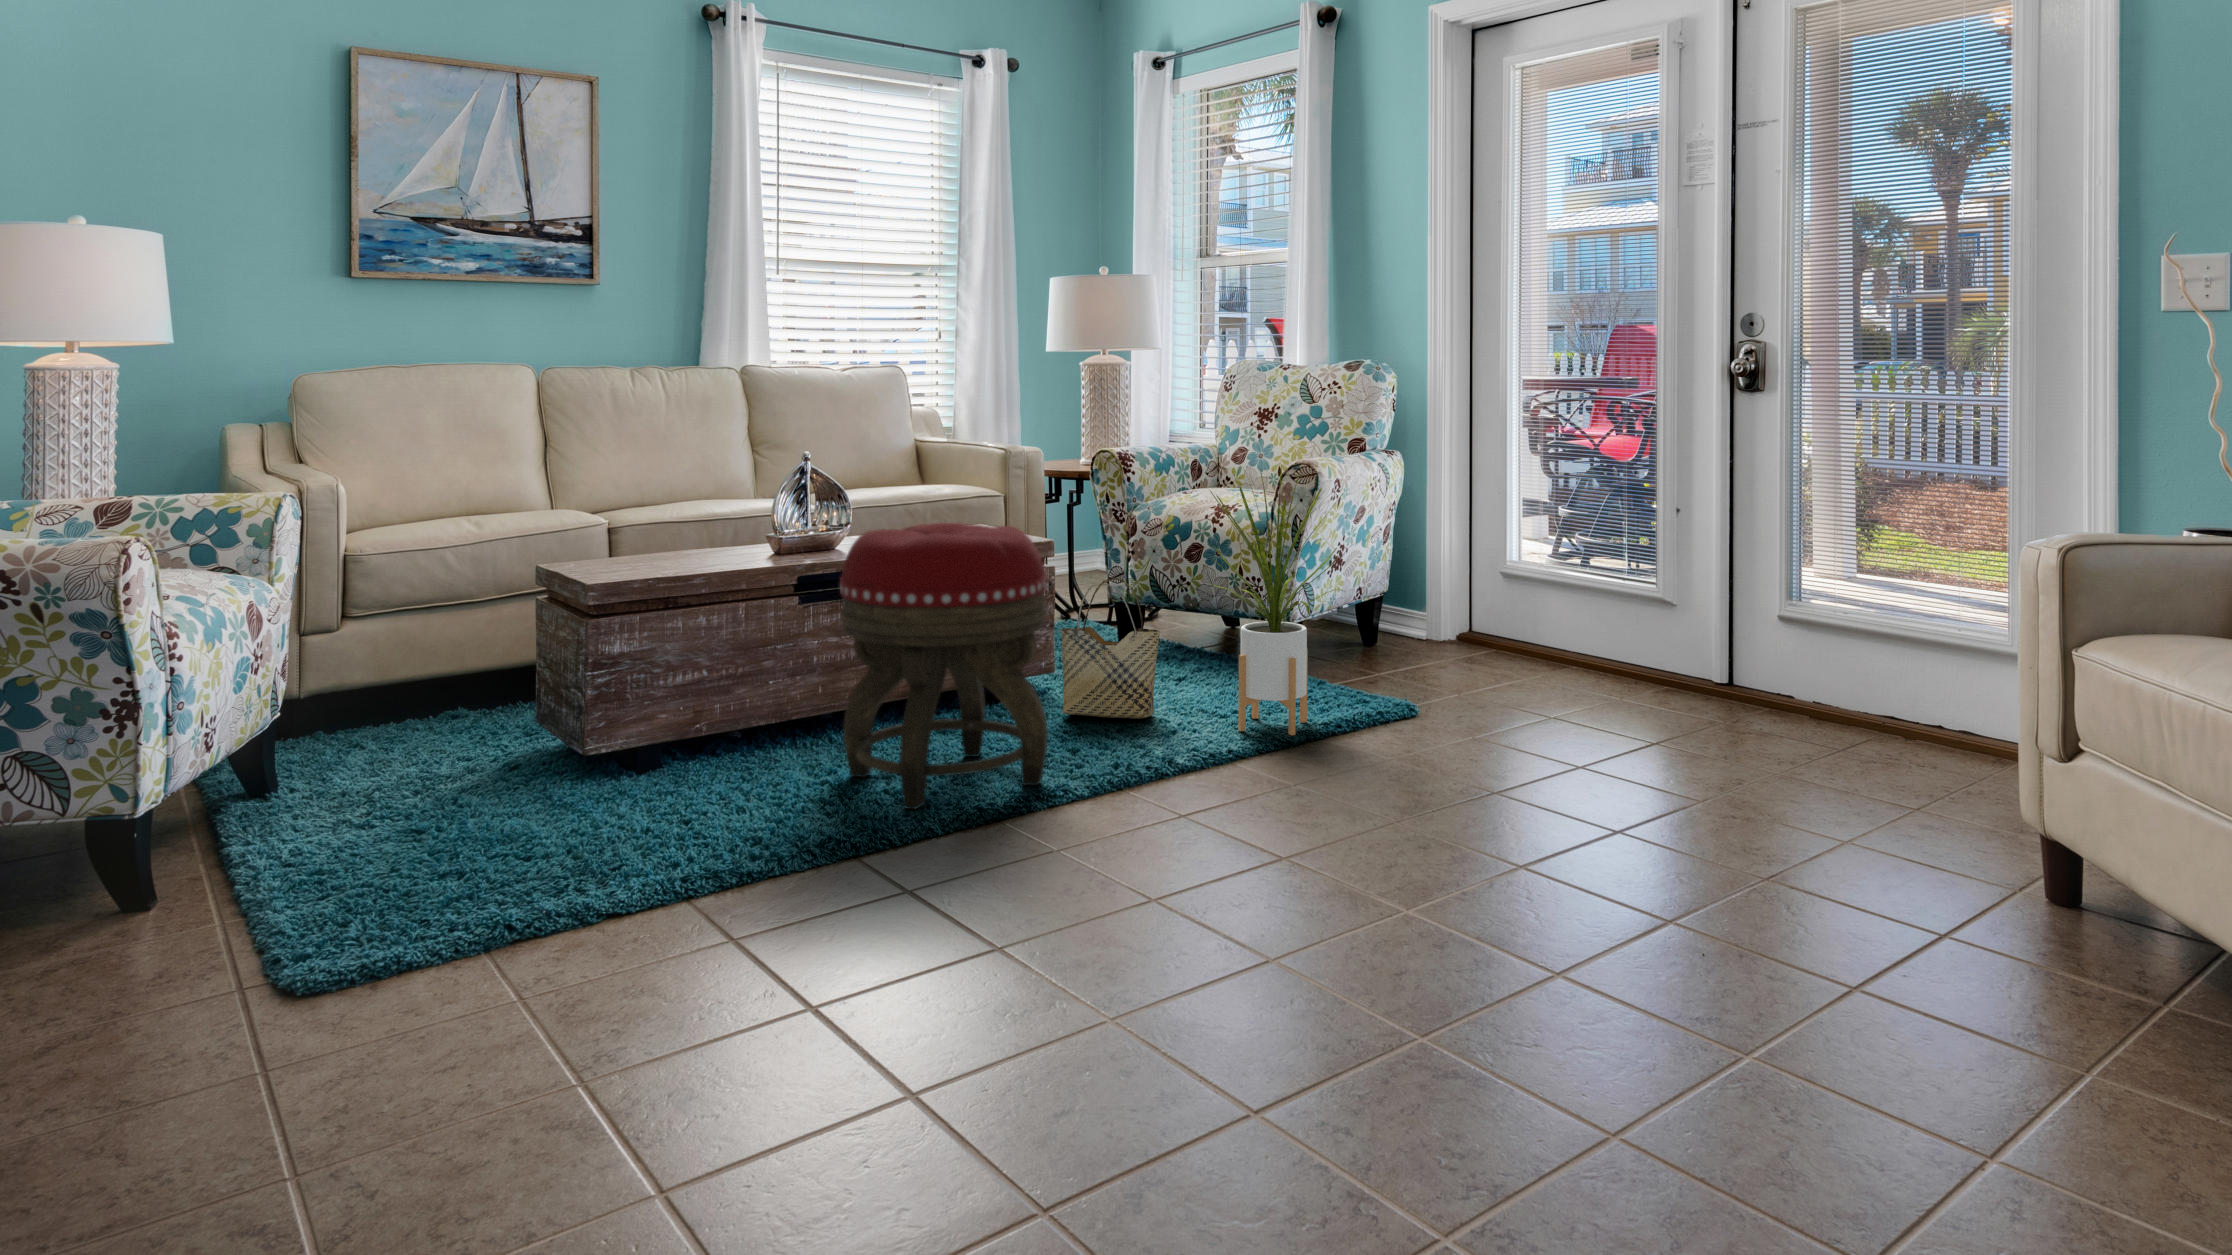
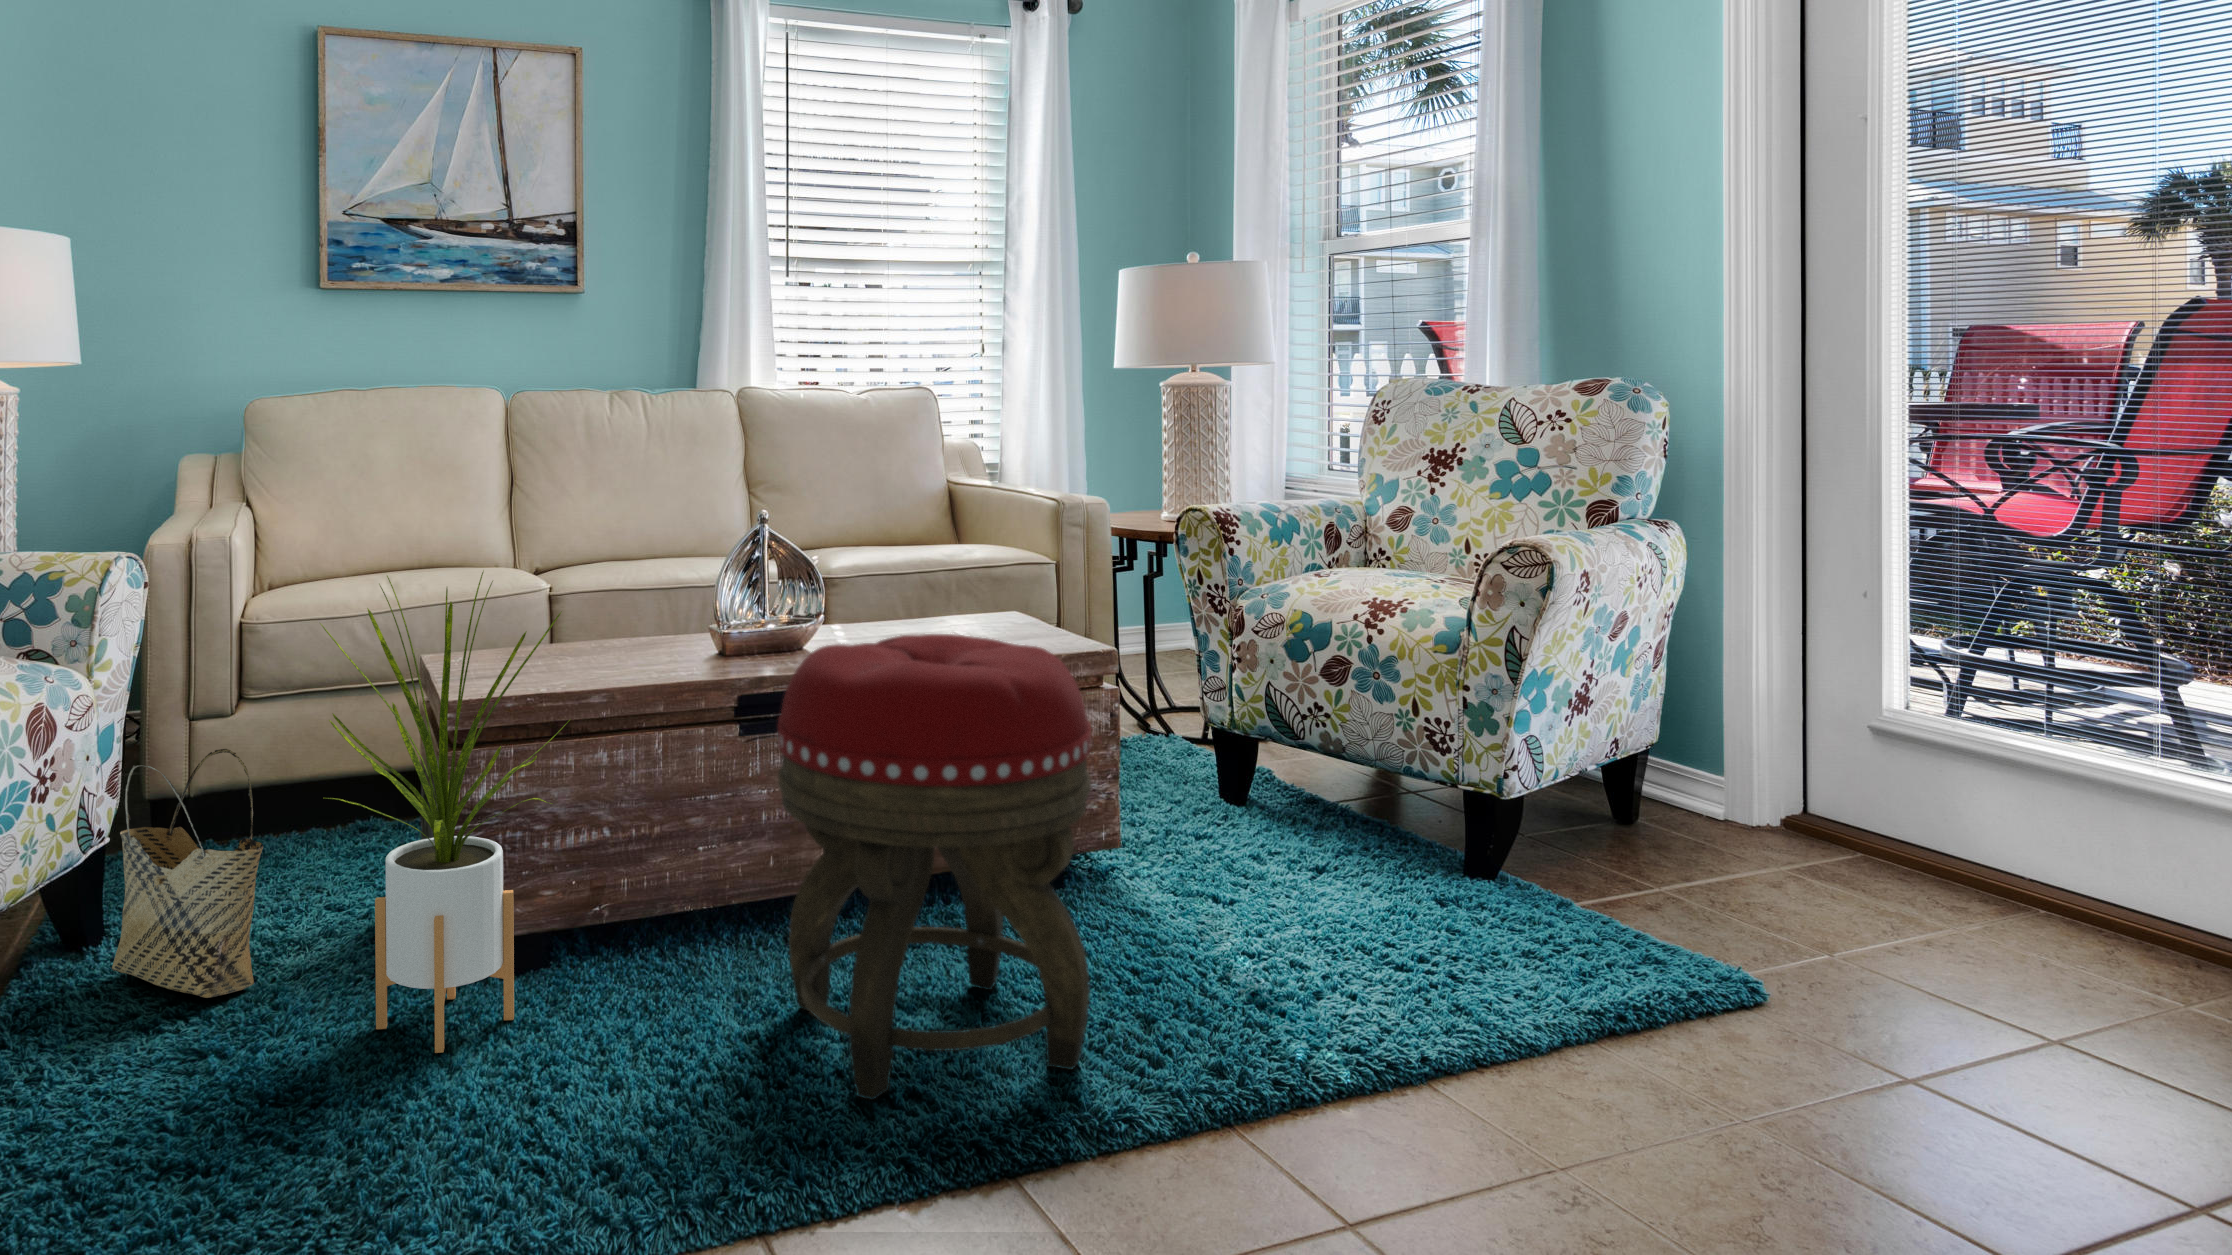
house plant: present [1210,466,1343,735] -> present [320,571,567,1053]
woven basket: present [1060,578,1160,719] -> present [112,749,263,998]

